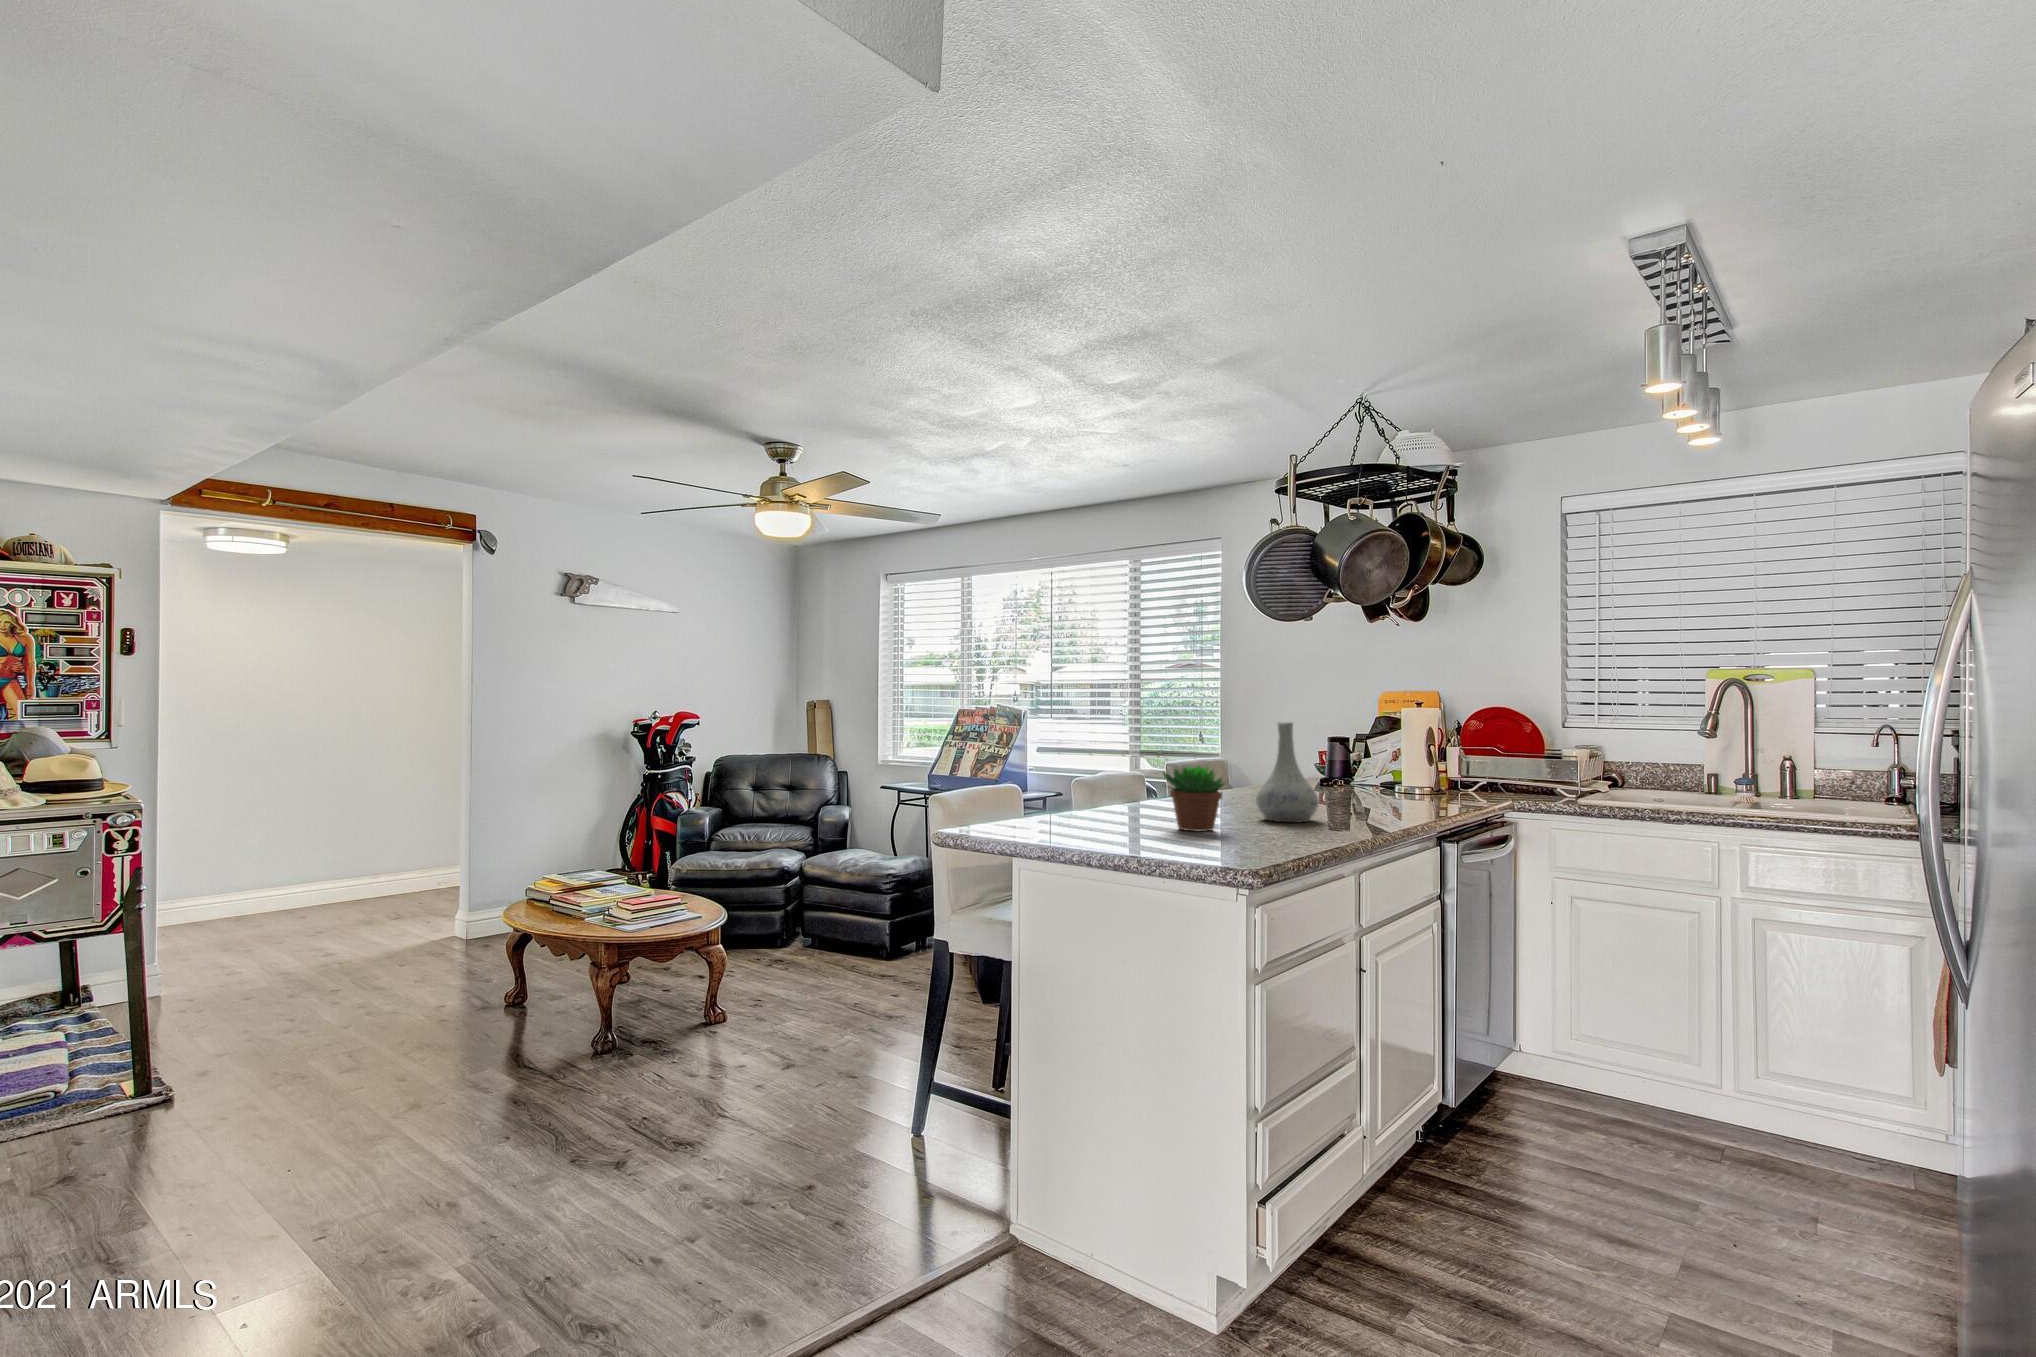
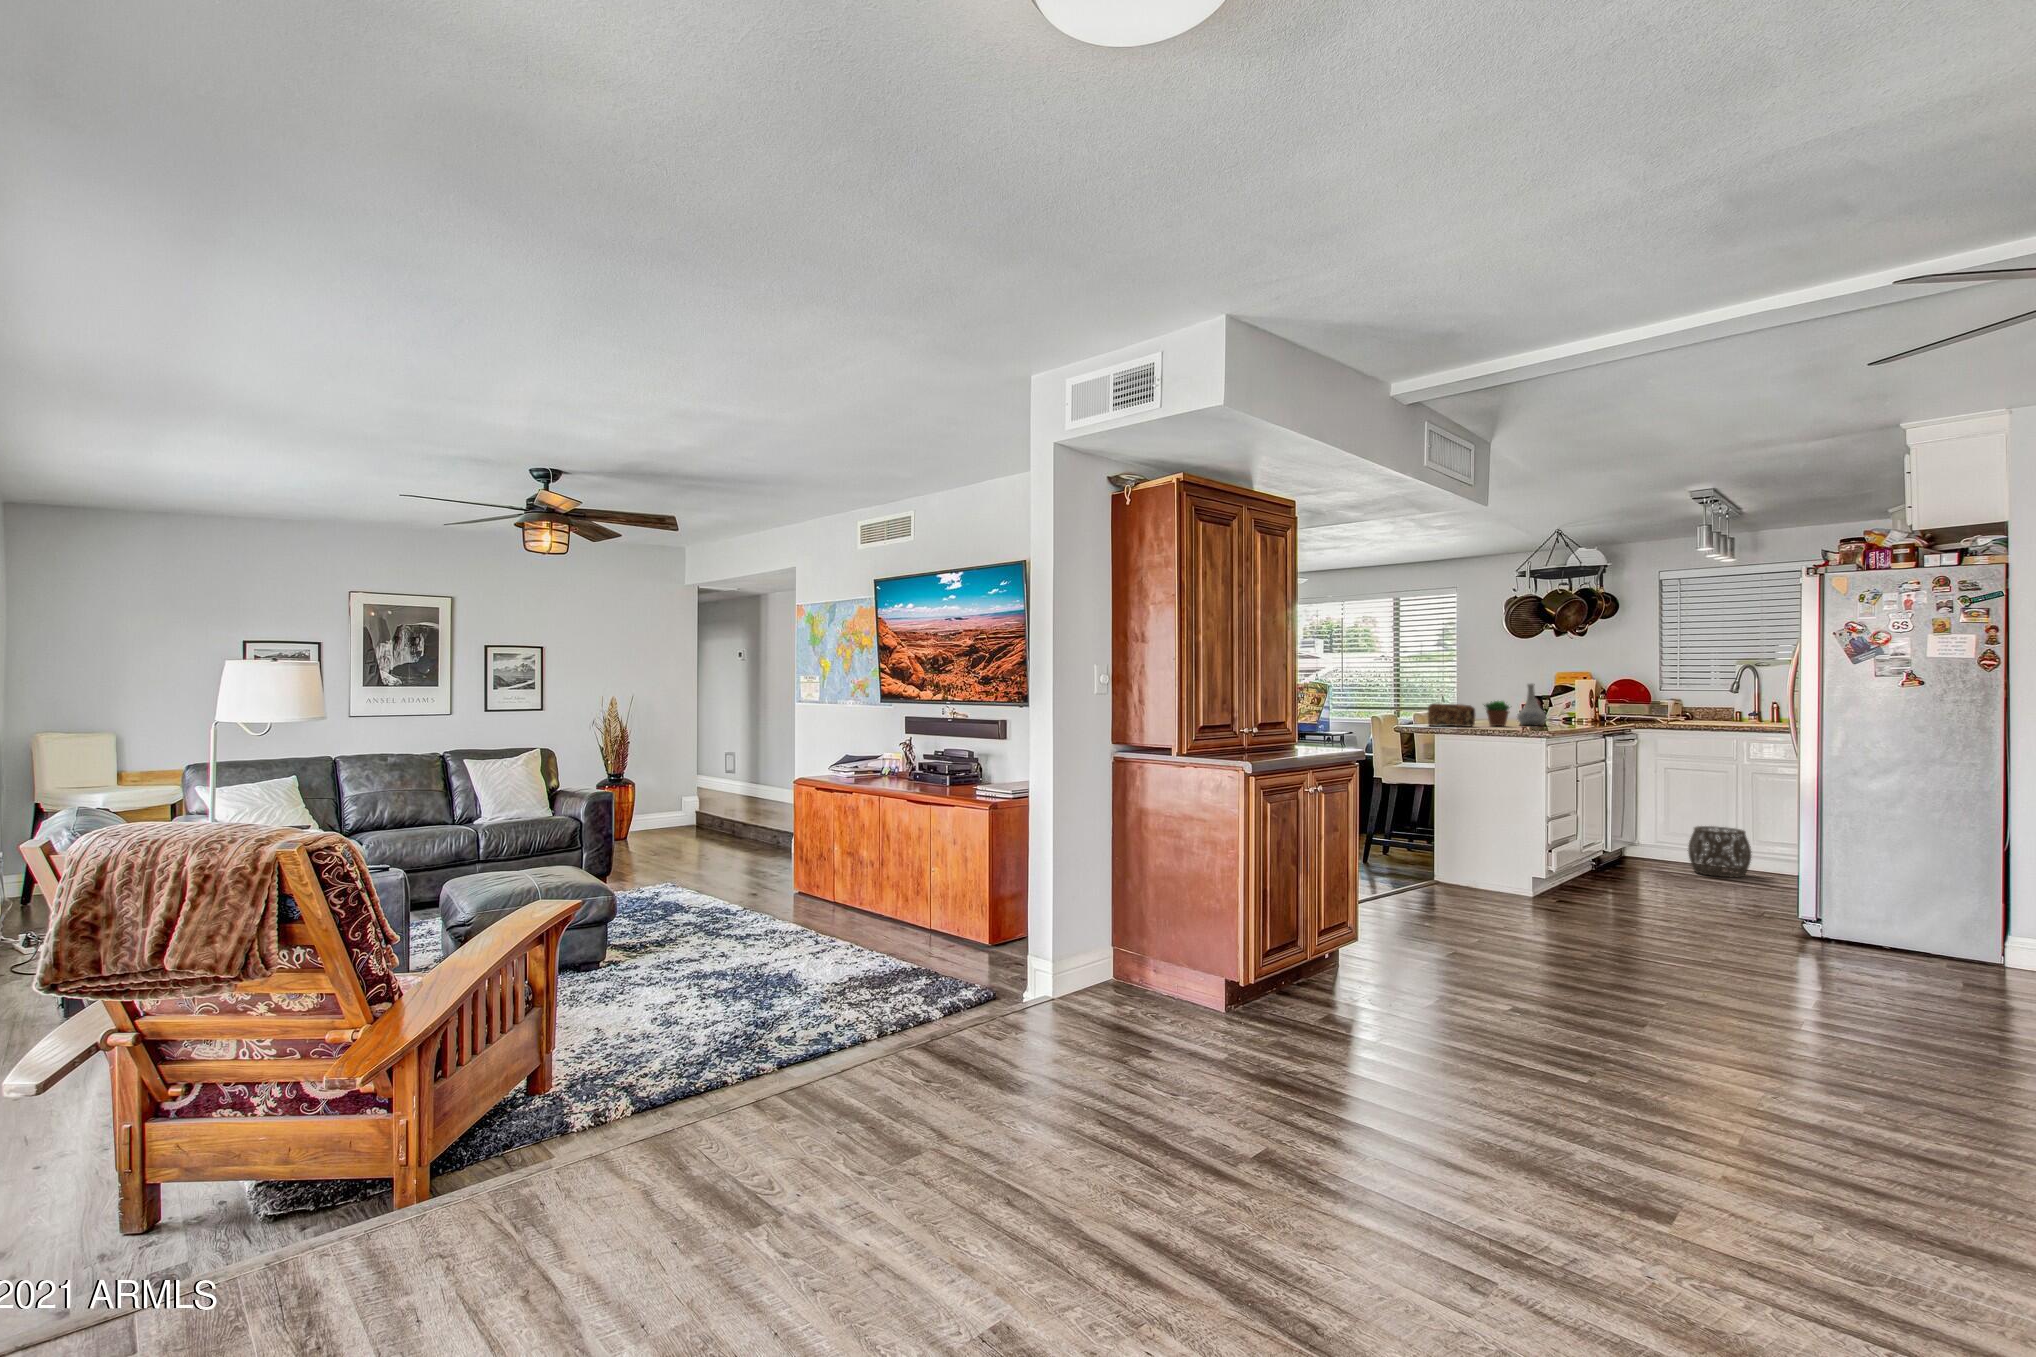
bread loaf: none [1016,774,1132,837] -> present [1428,703,1475,727]
woven basket: none [1632,1045,1783,1191] -> present [1688,826,1751,878]

